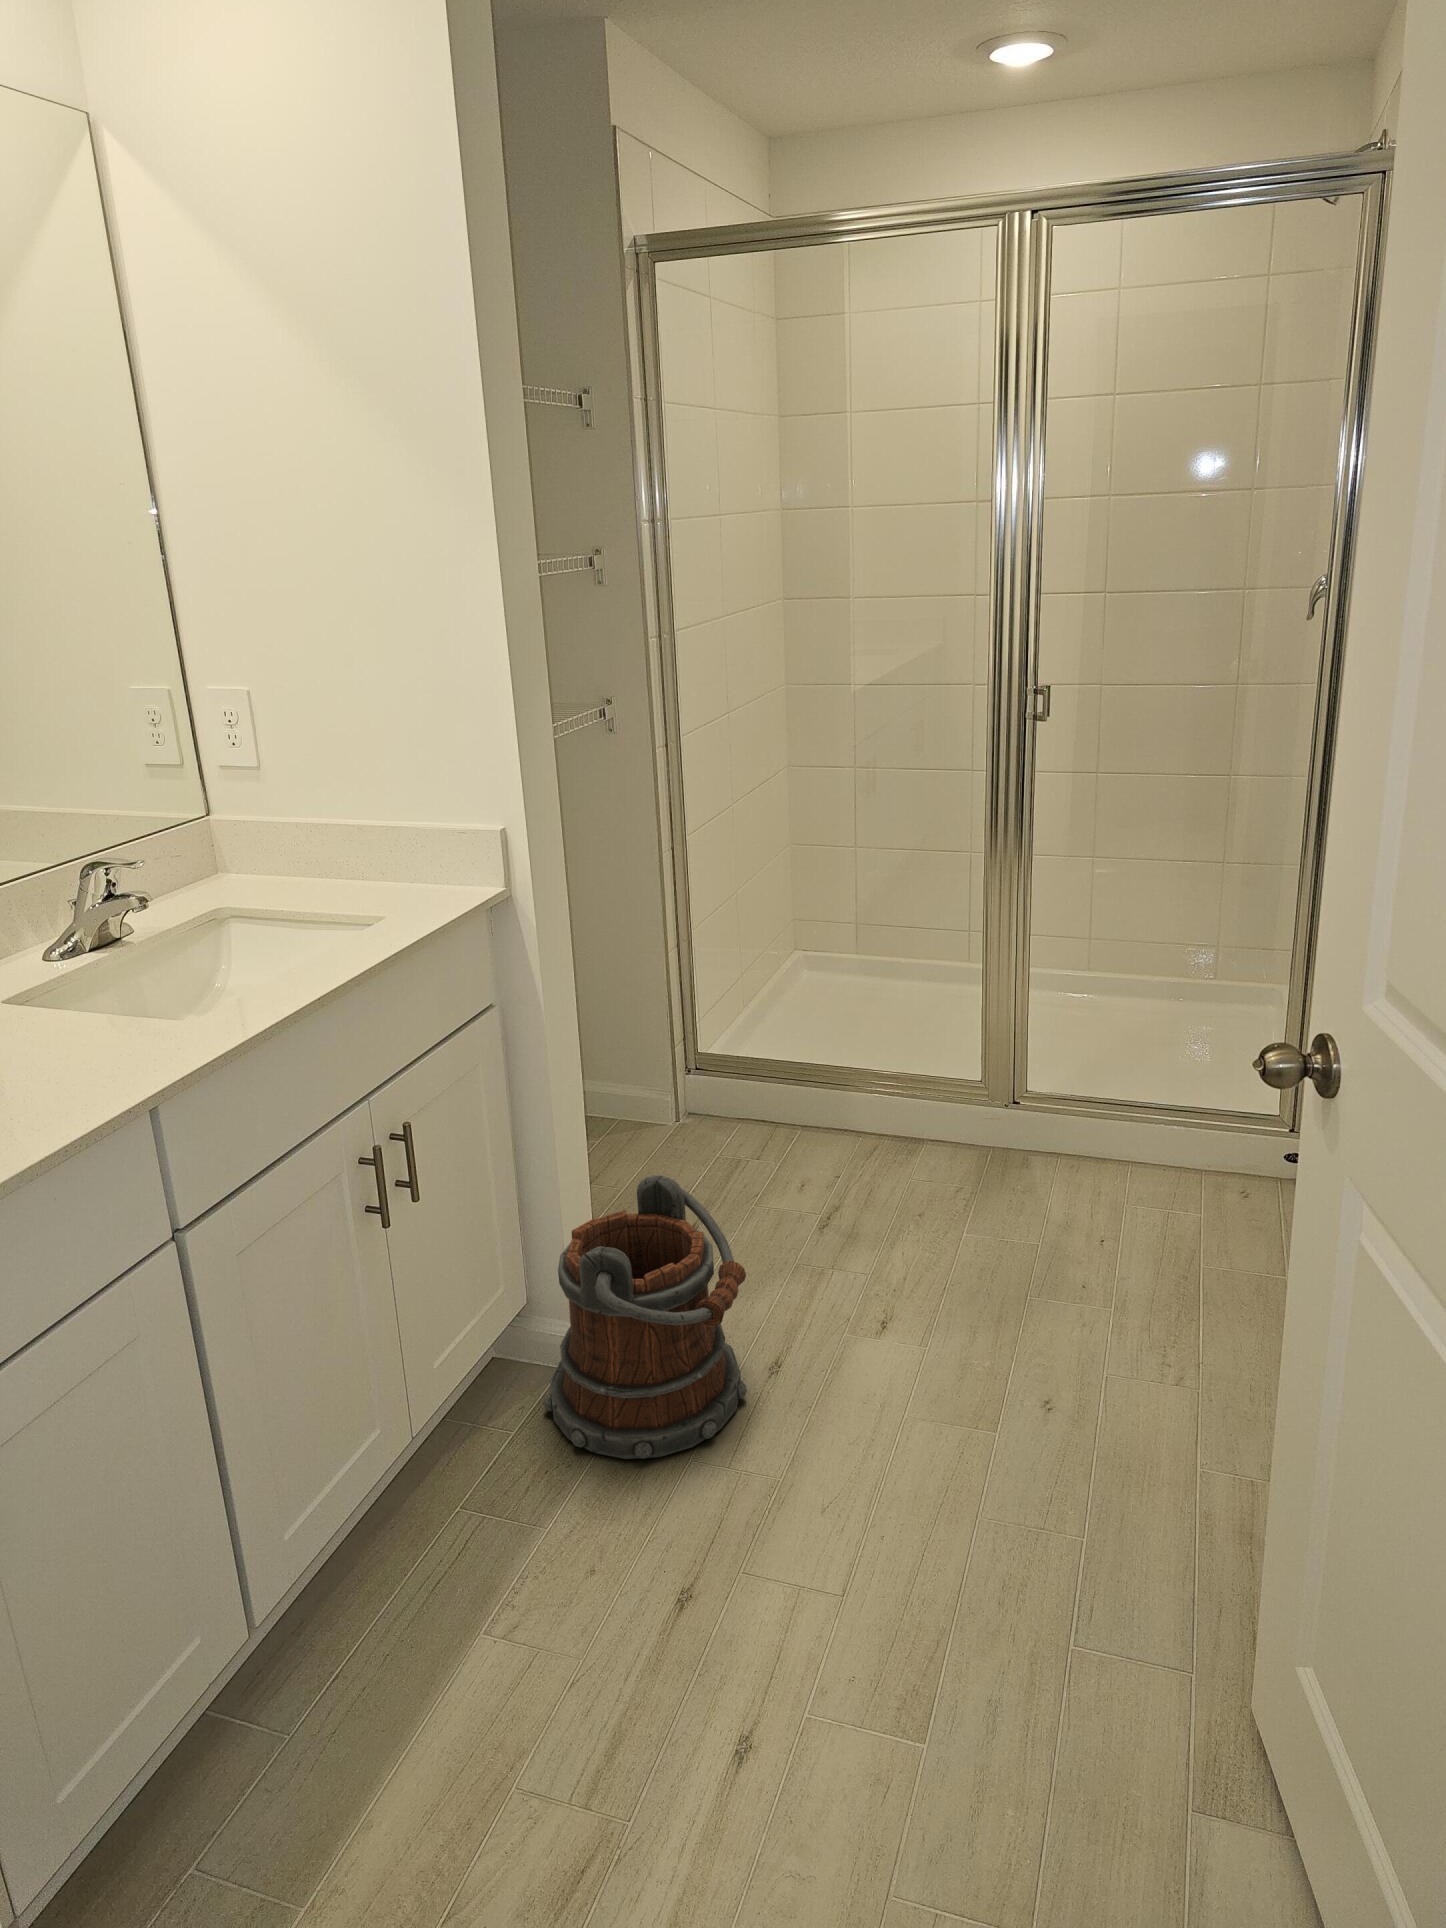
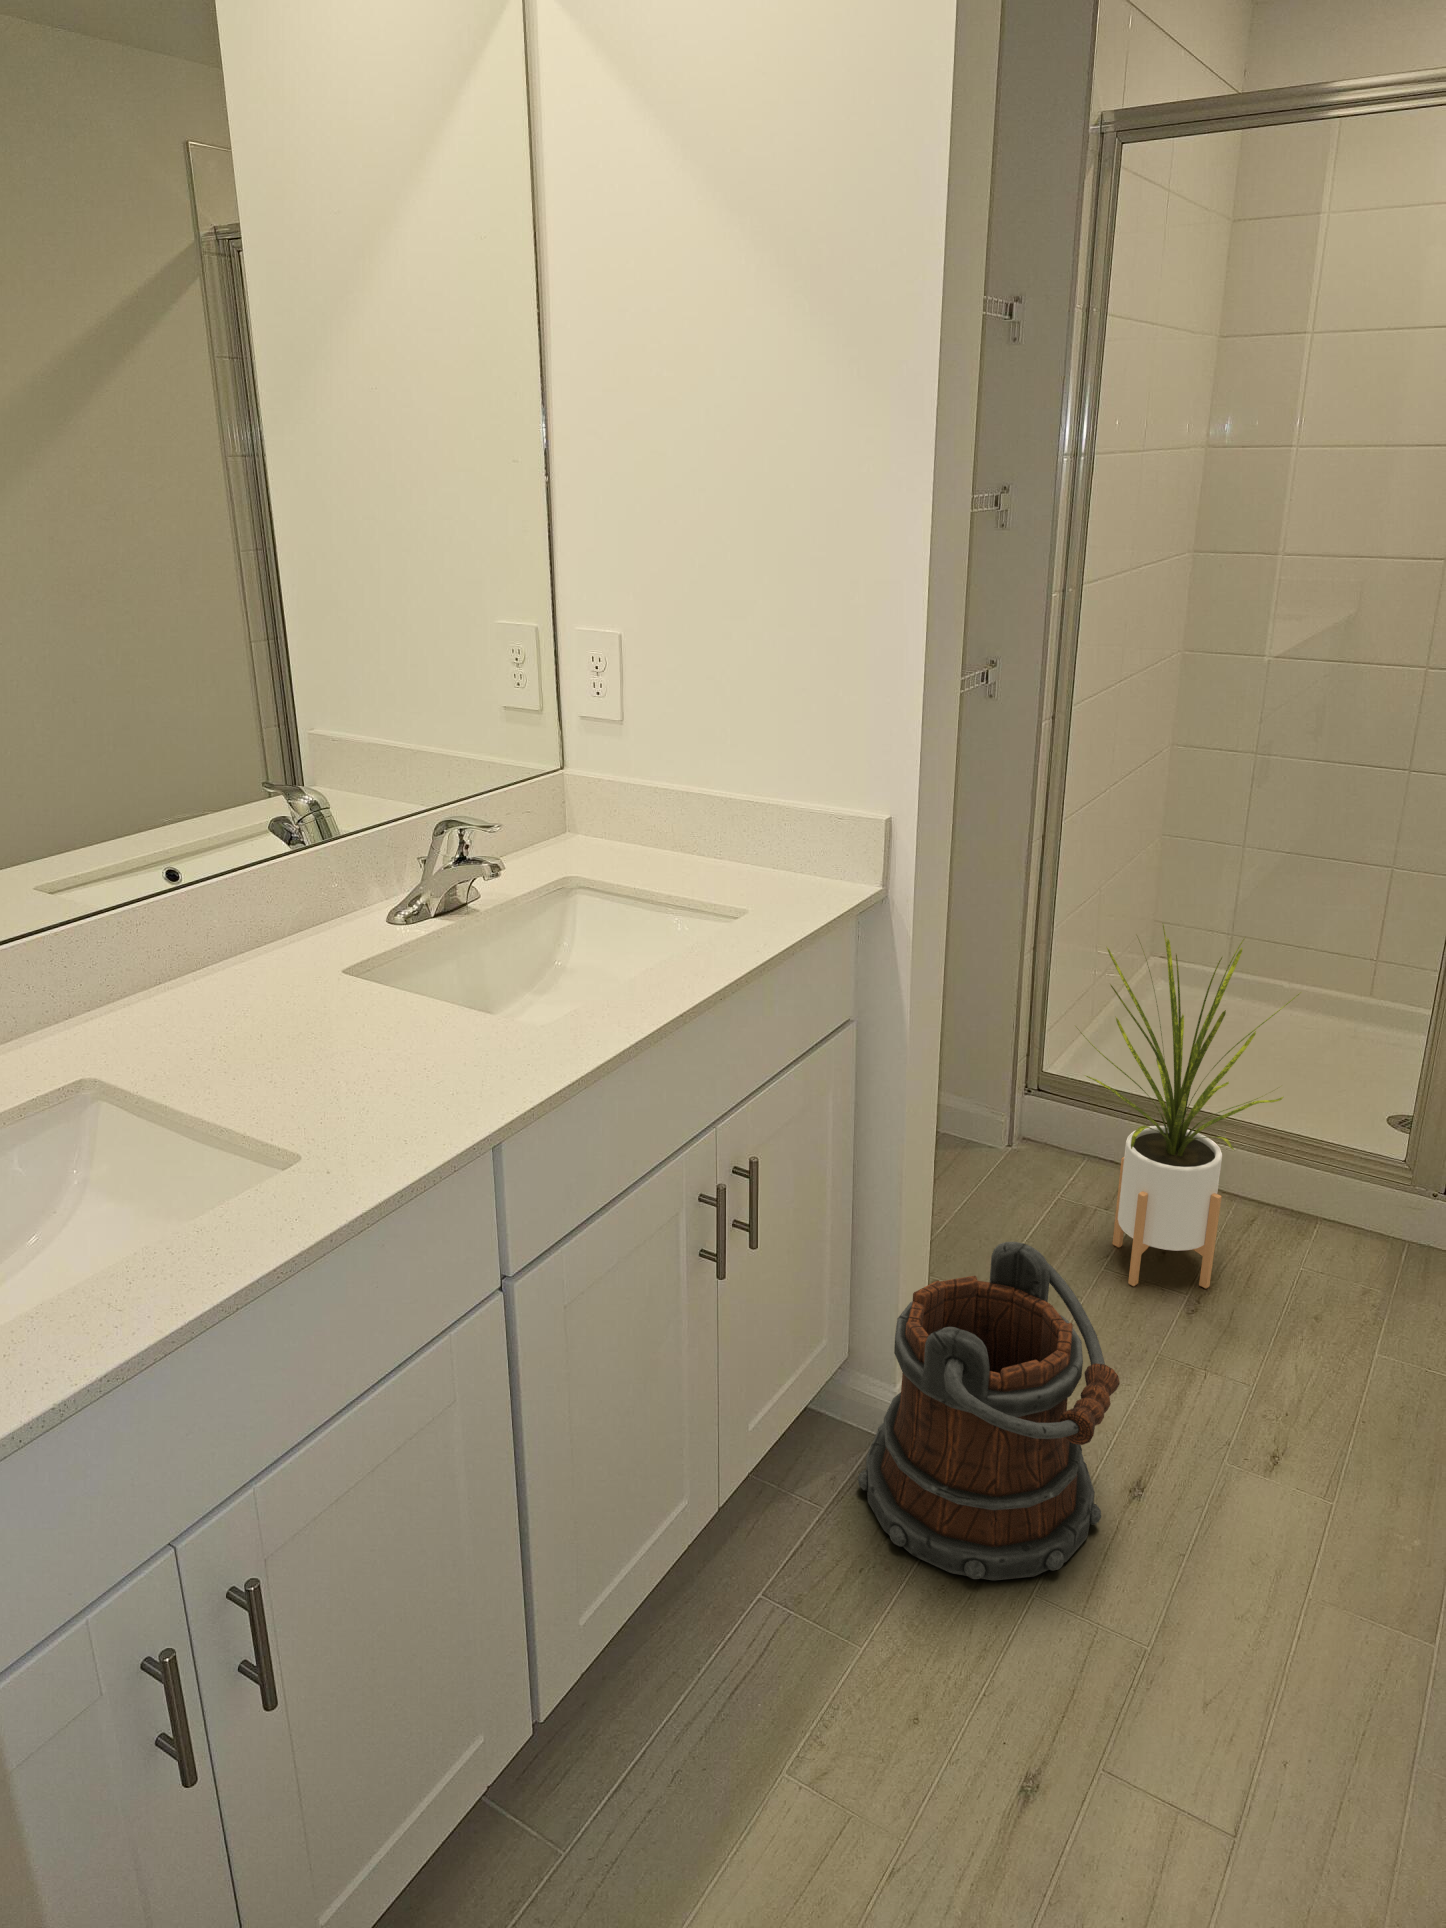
house plant: none [700,903,876,1214] -> present [1077,925,1300,1288]

